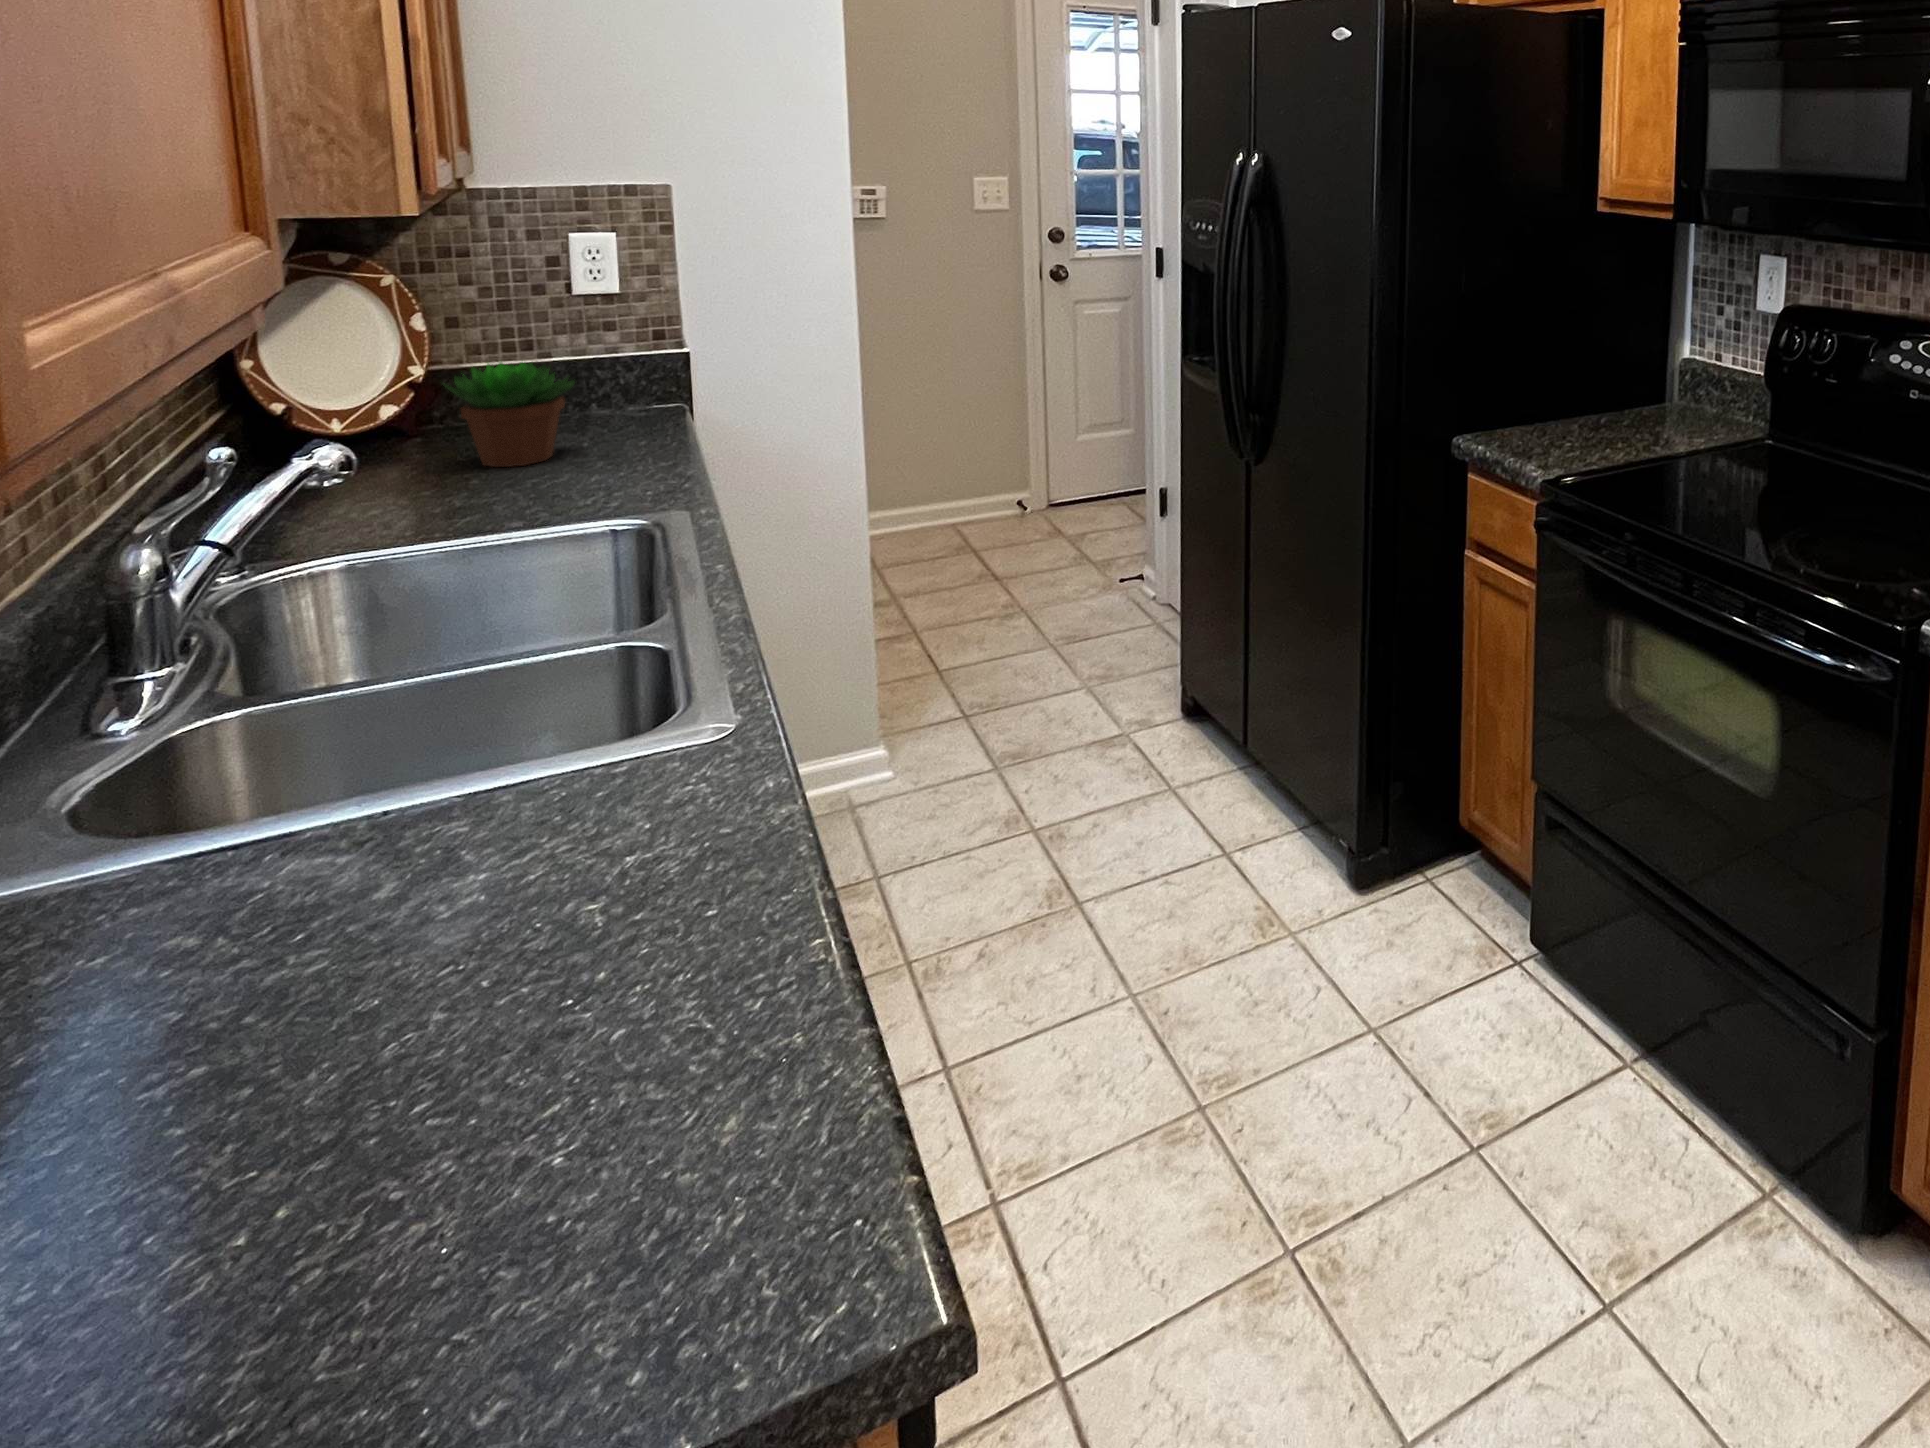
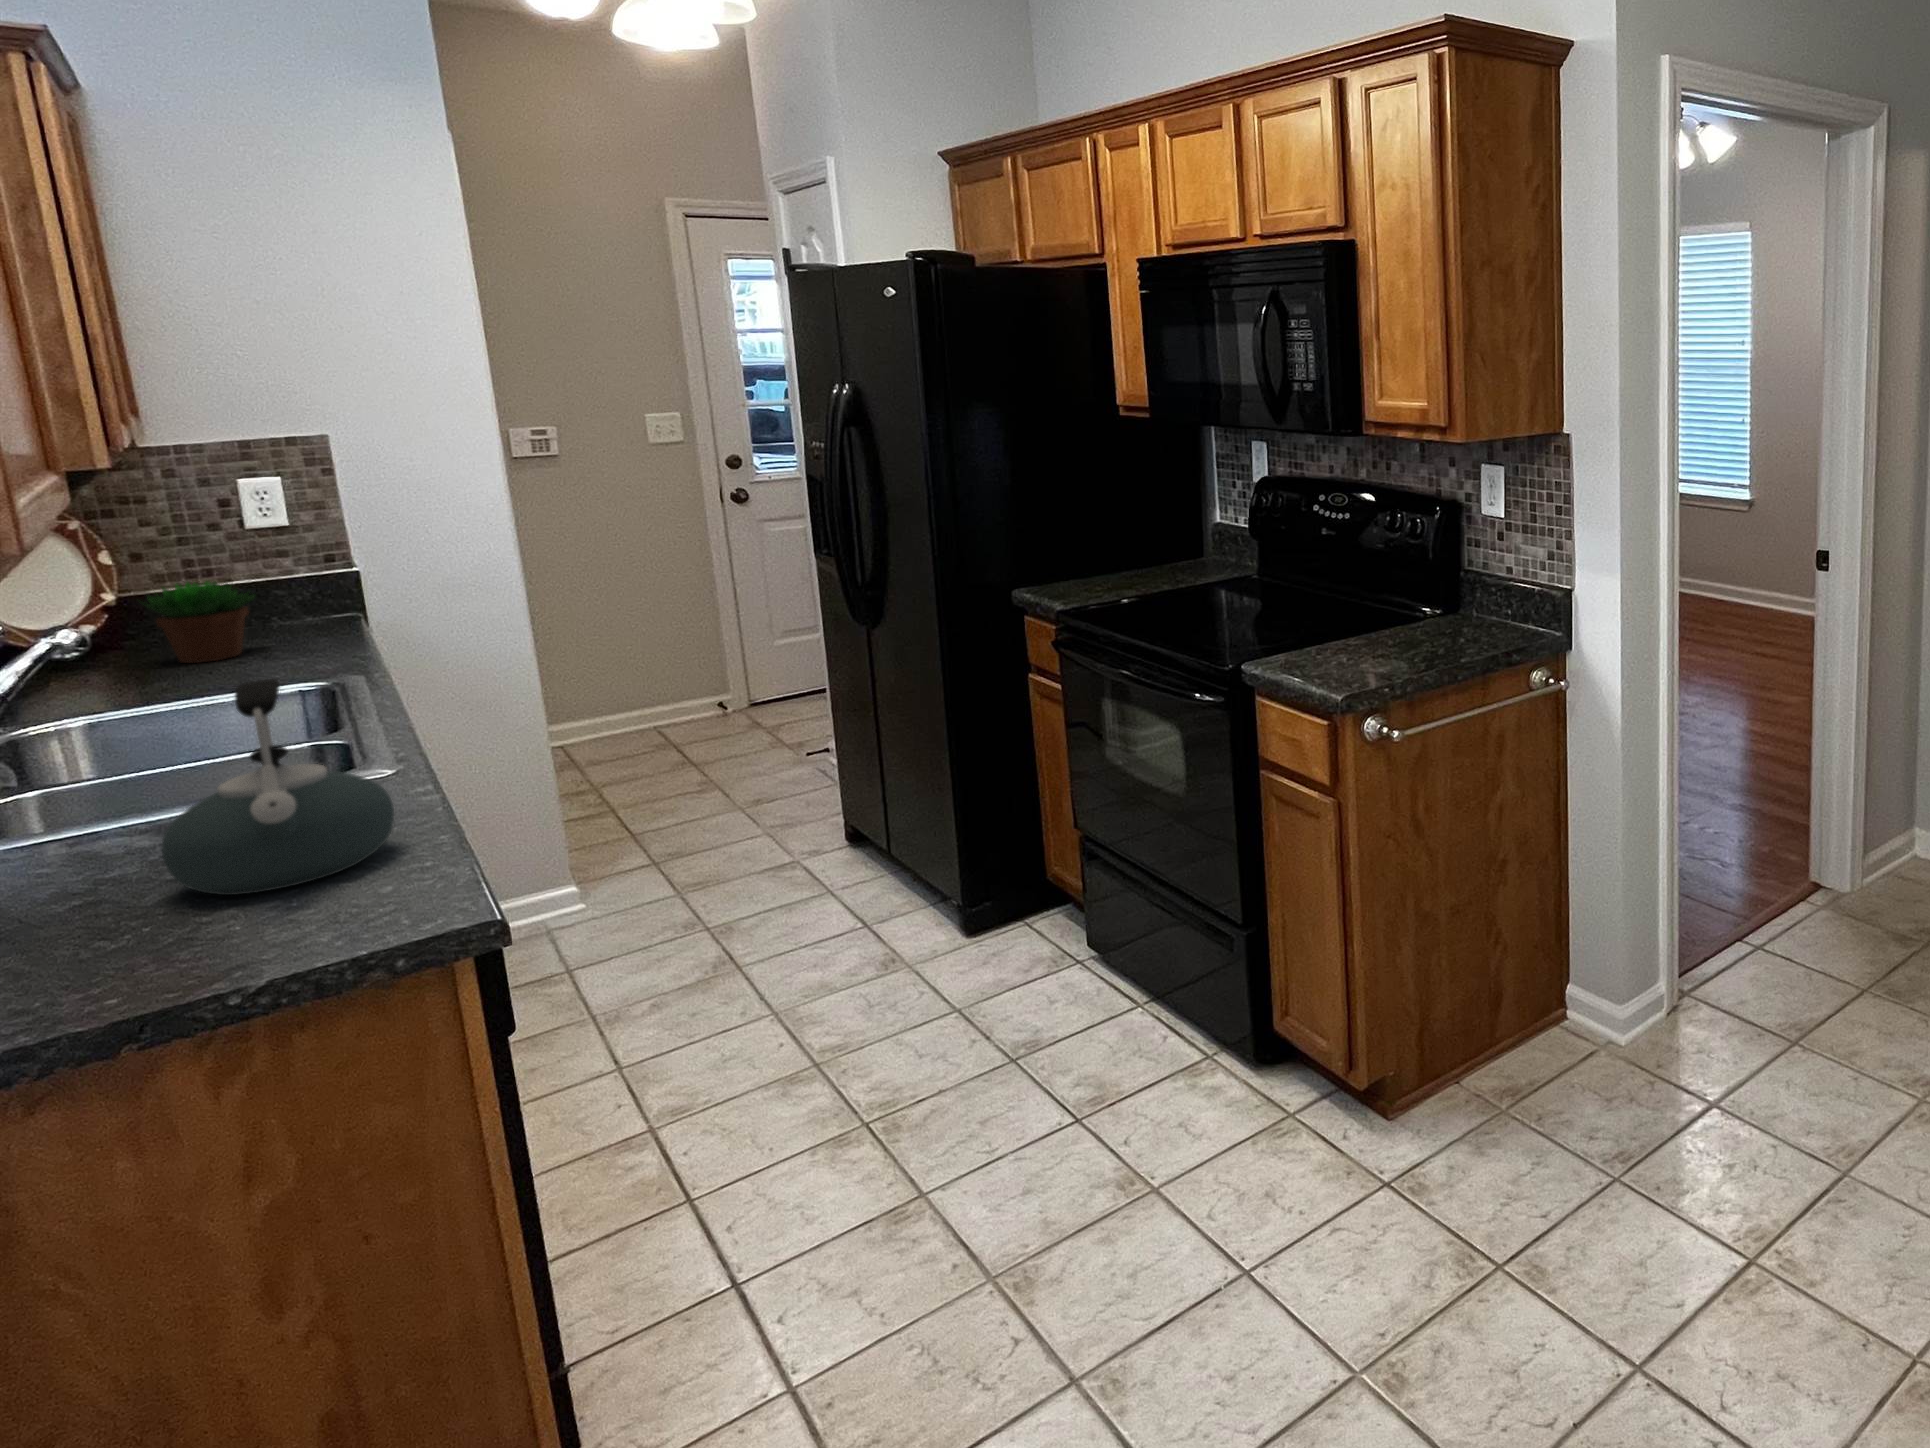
kettle: none [328,650,743,1132] -> present [162,679,394,895]

